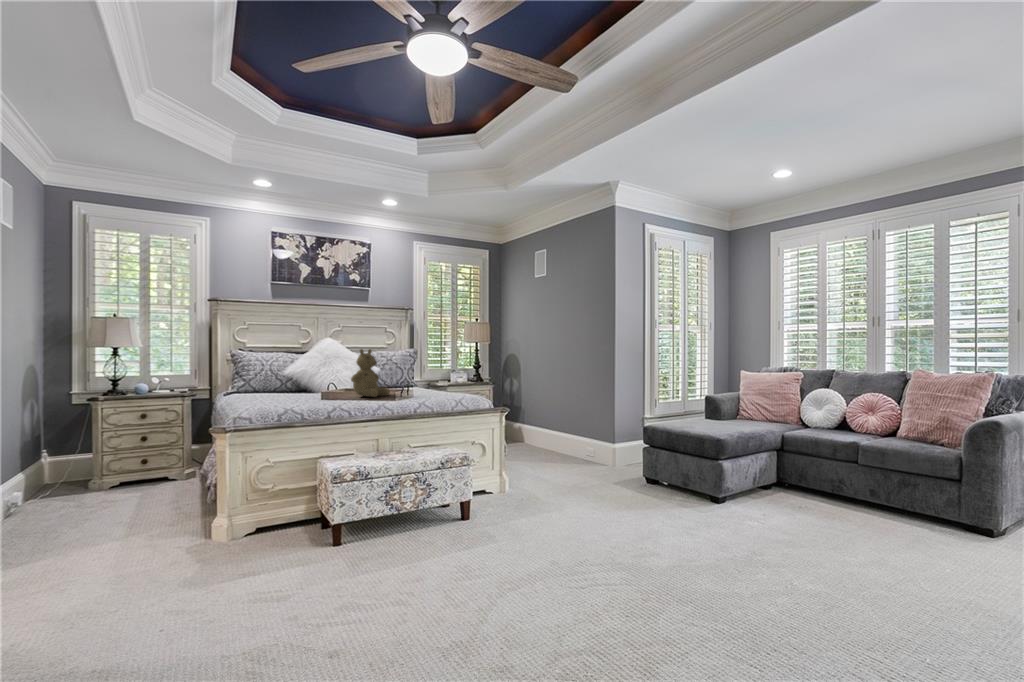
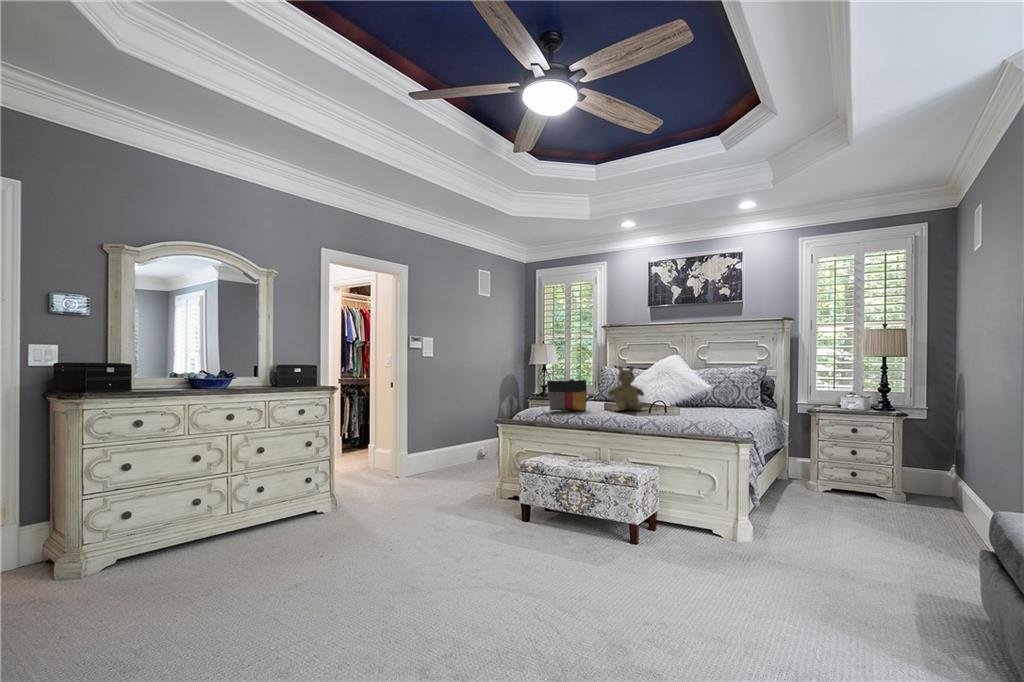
tote bag: none [268,365,323,406] -> present [547,379,587,411]

